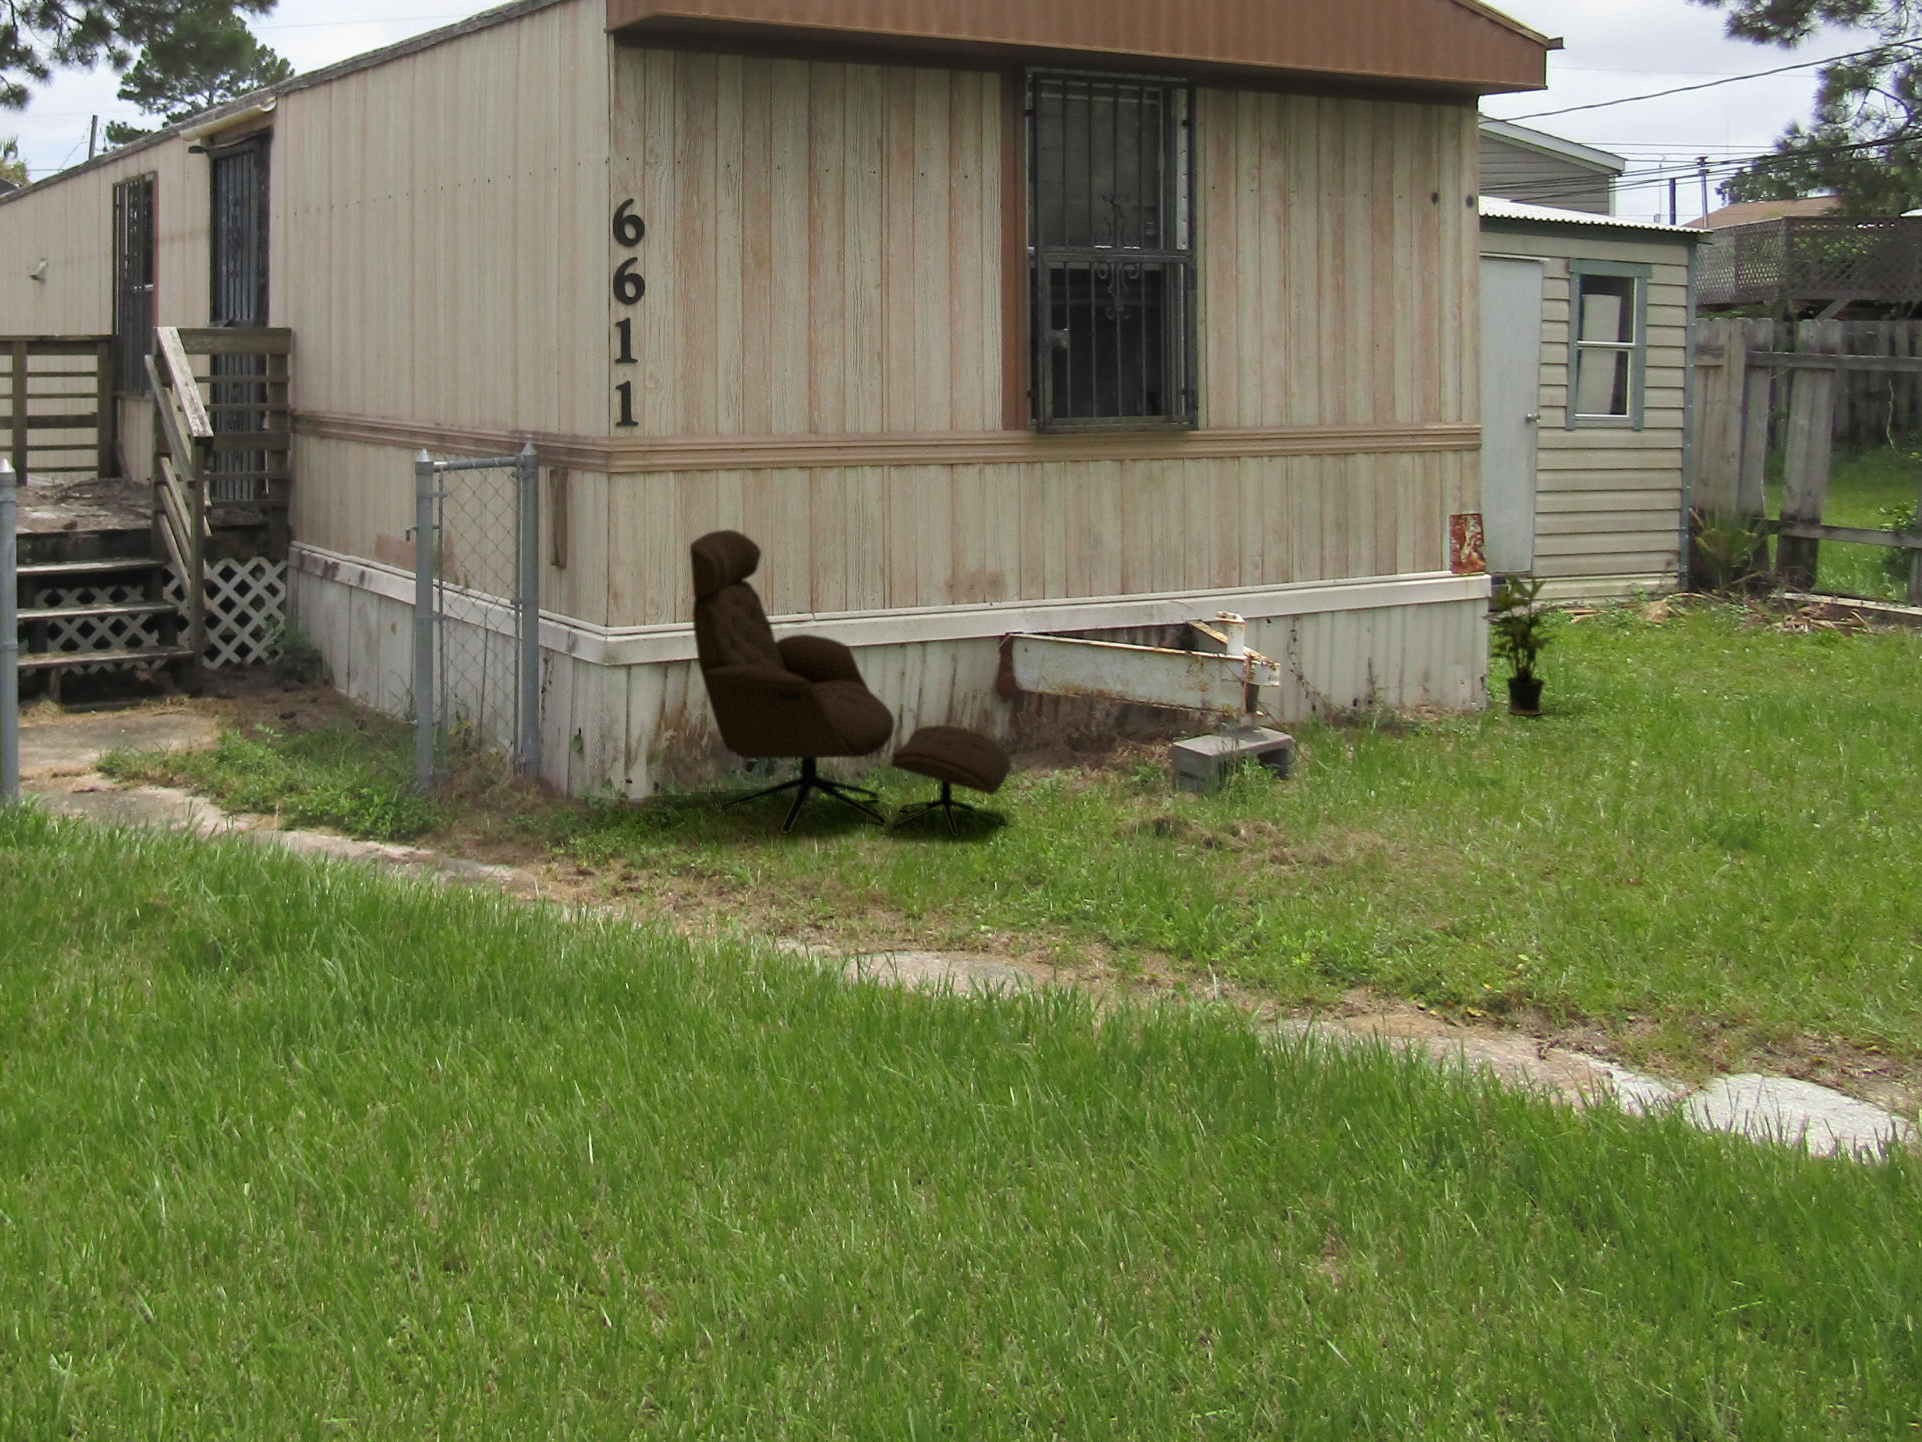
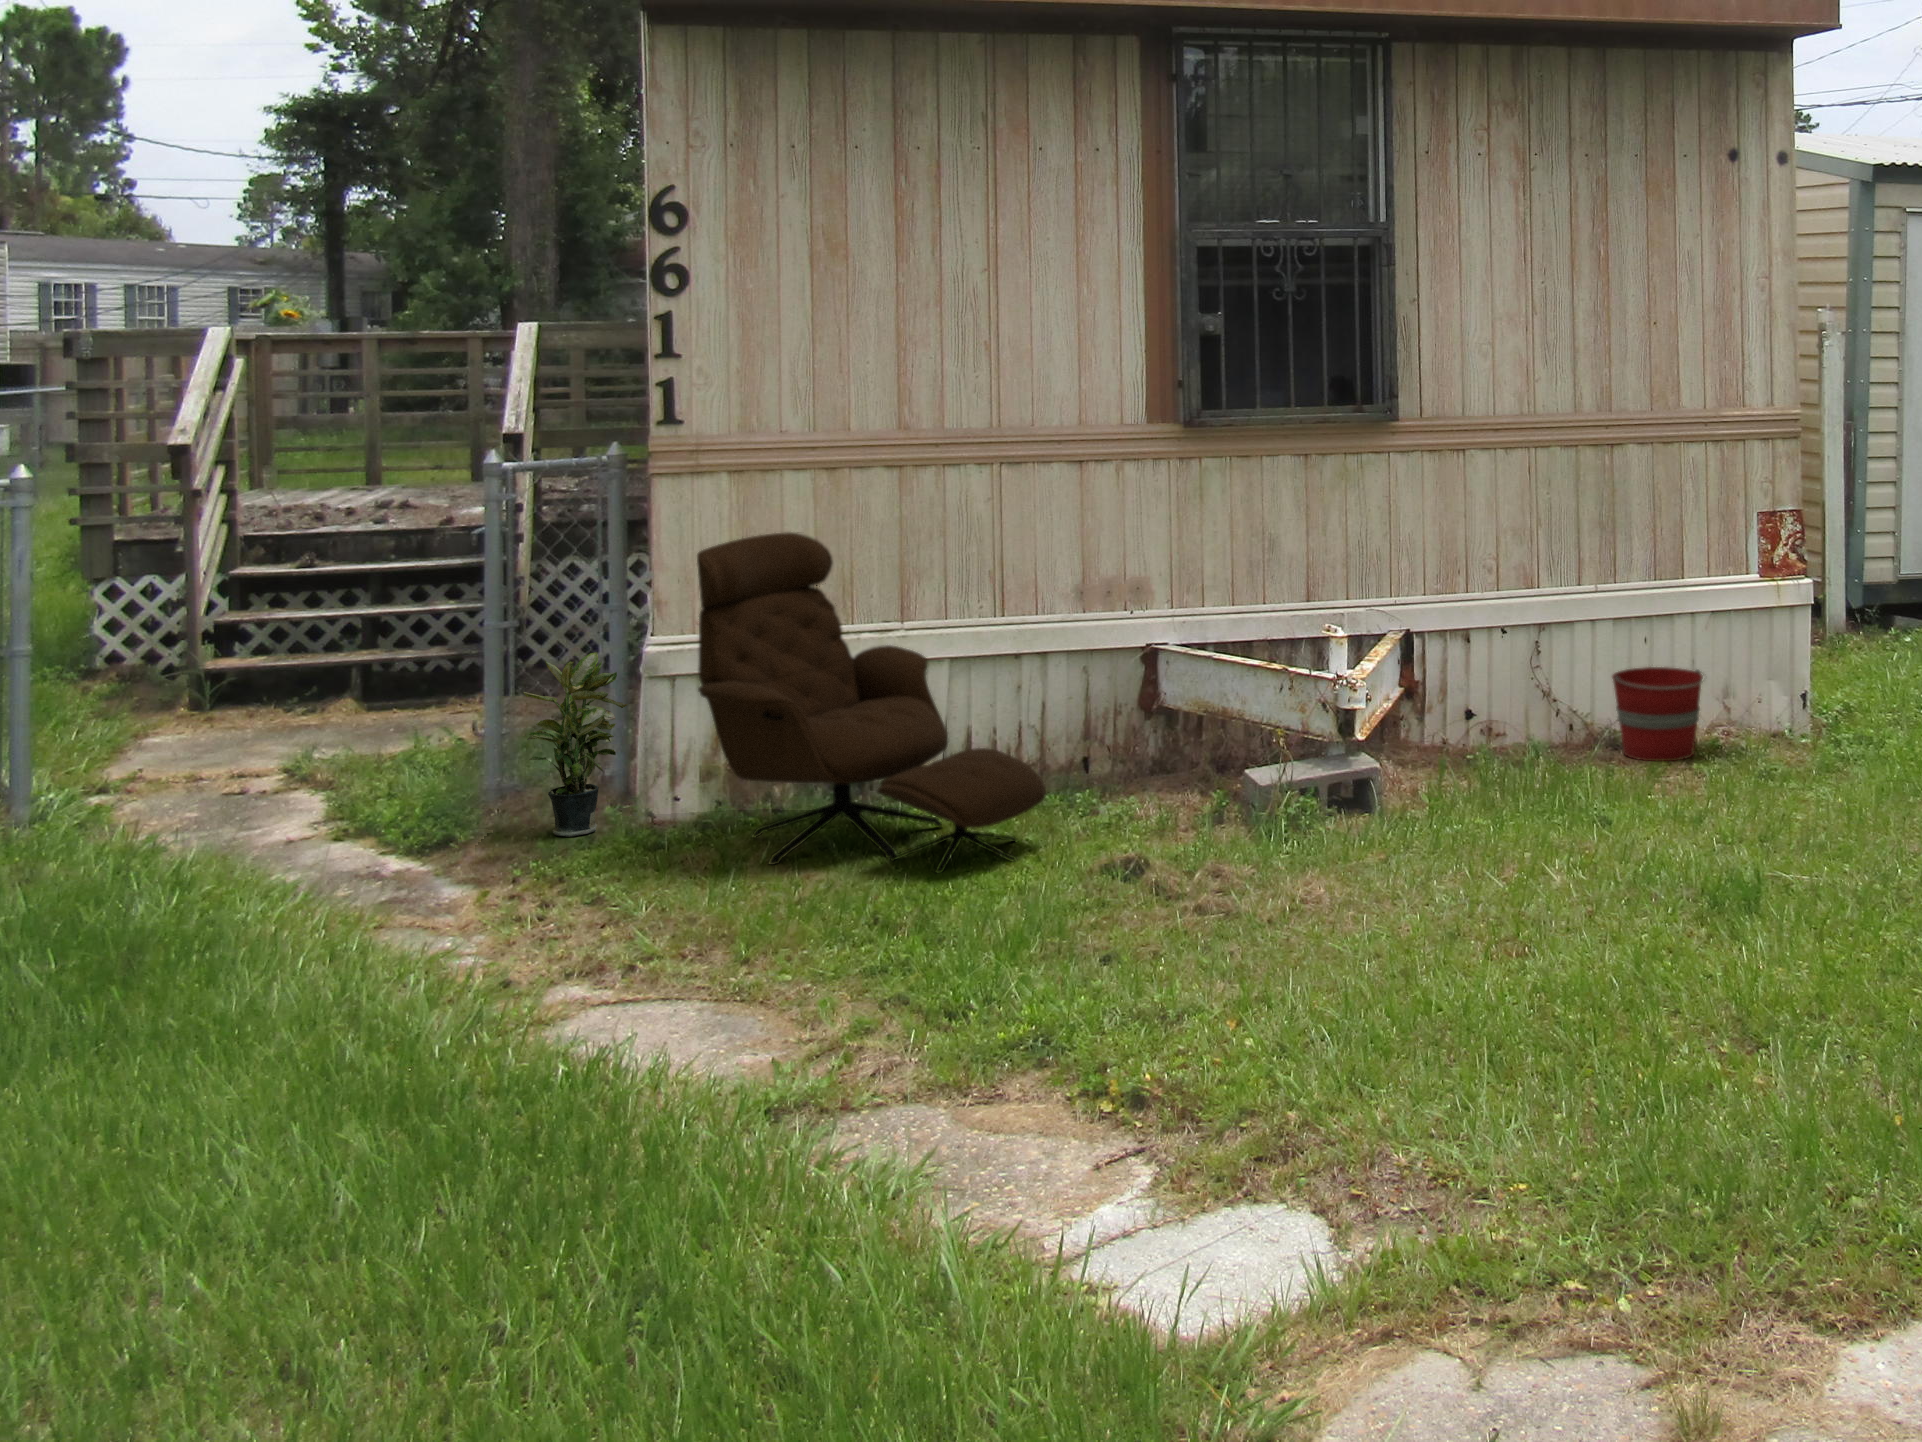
potted plant: present [1482,575,1557,716] -> present [524,652,628,837]
bucket: none [1354,653,1443,734] -> present [1612,667,1703,761]

